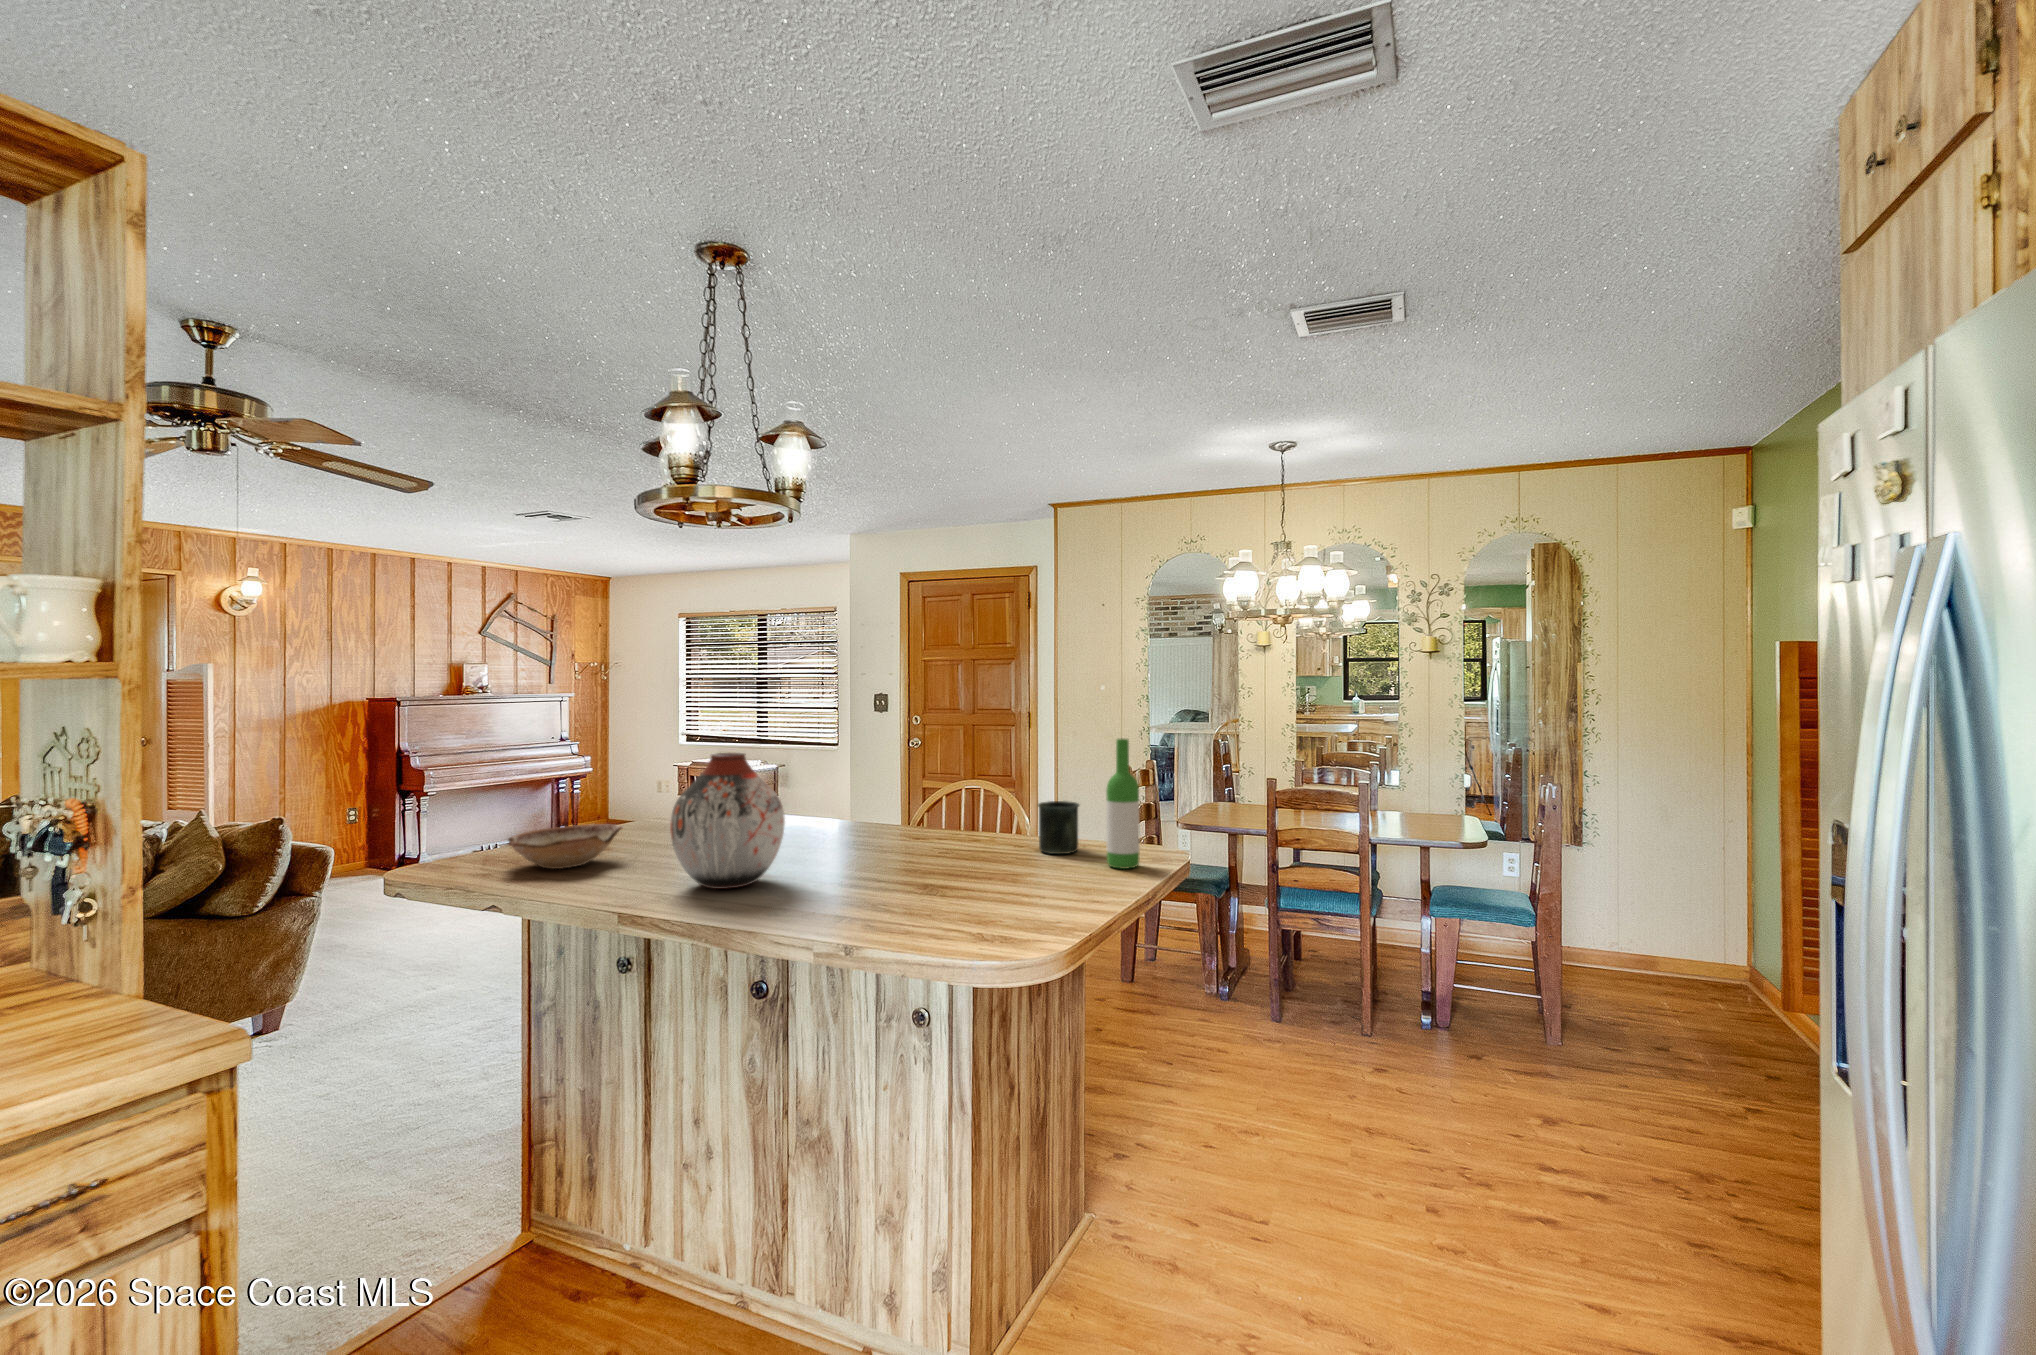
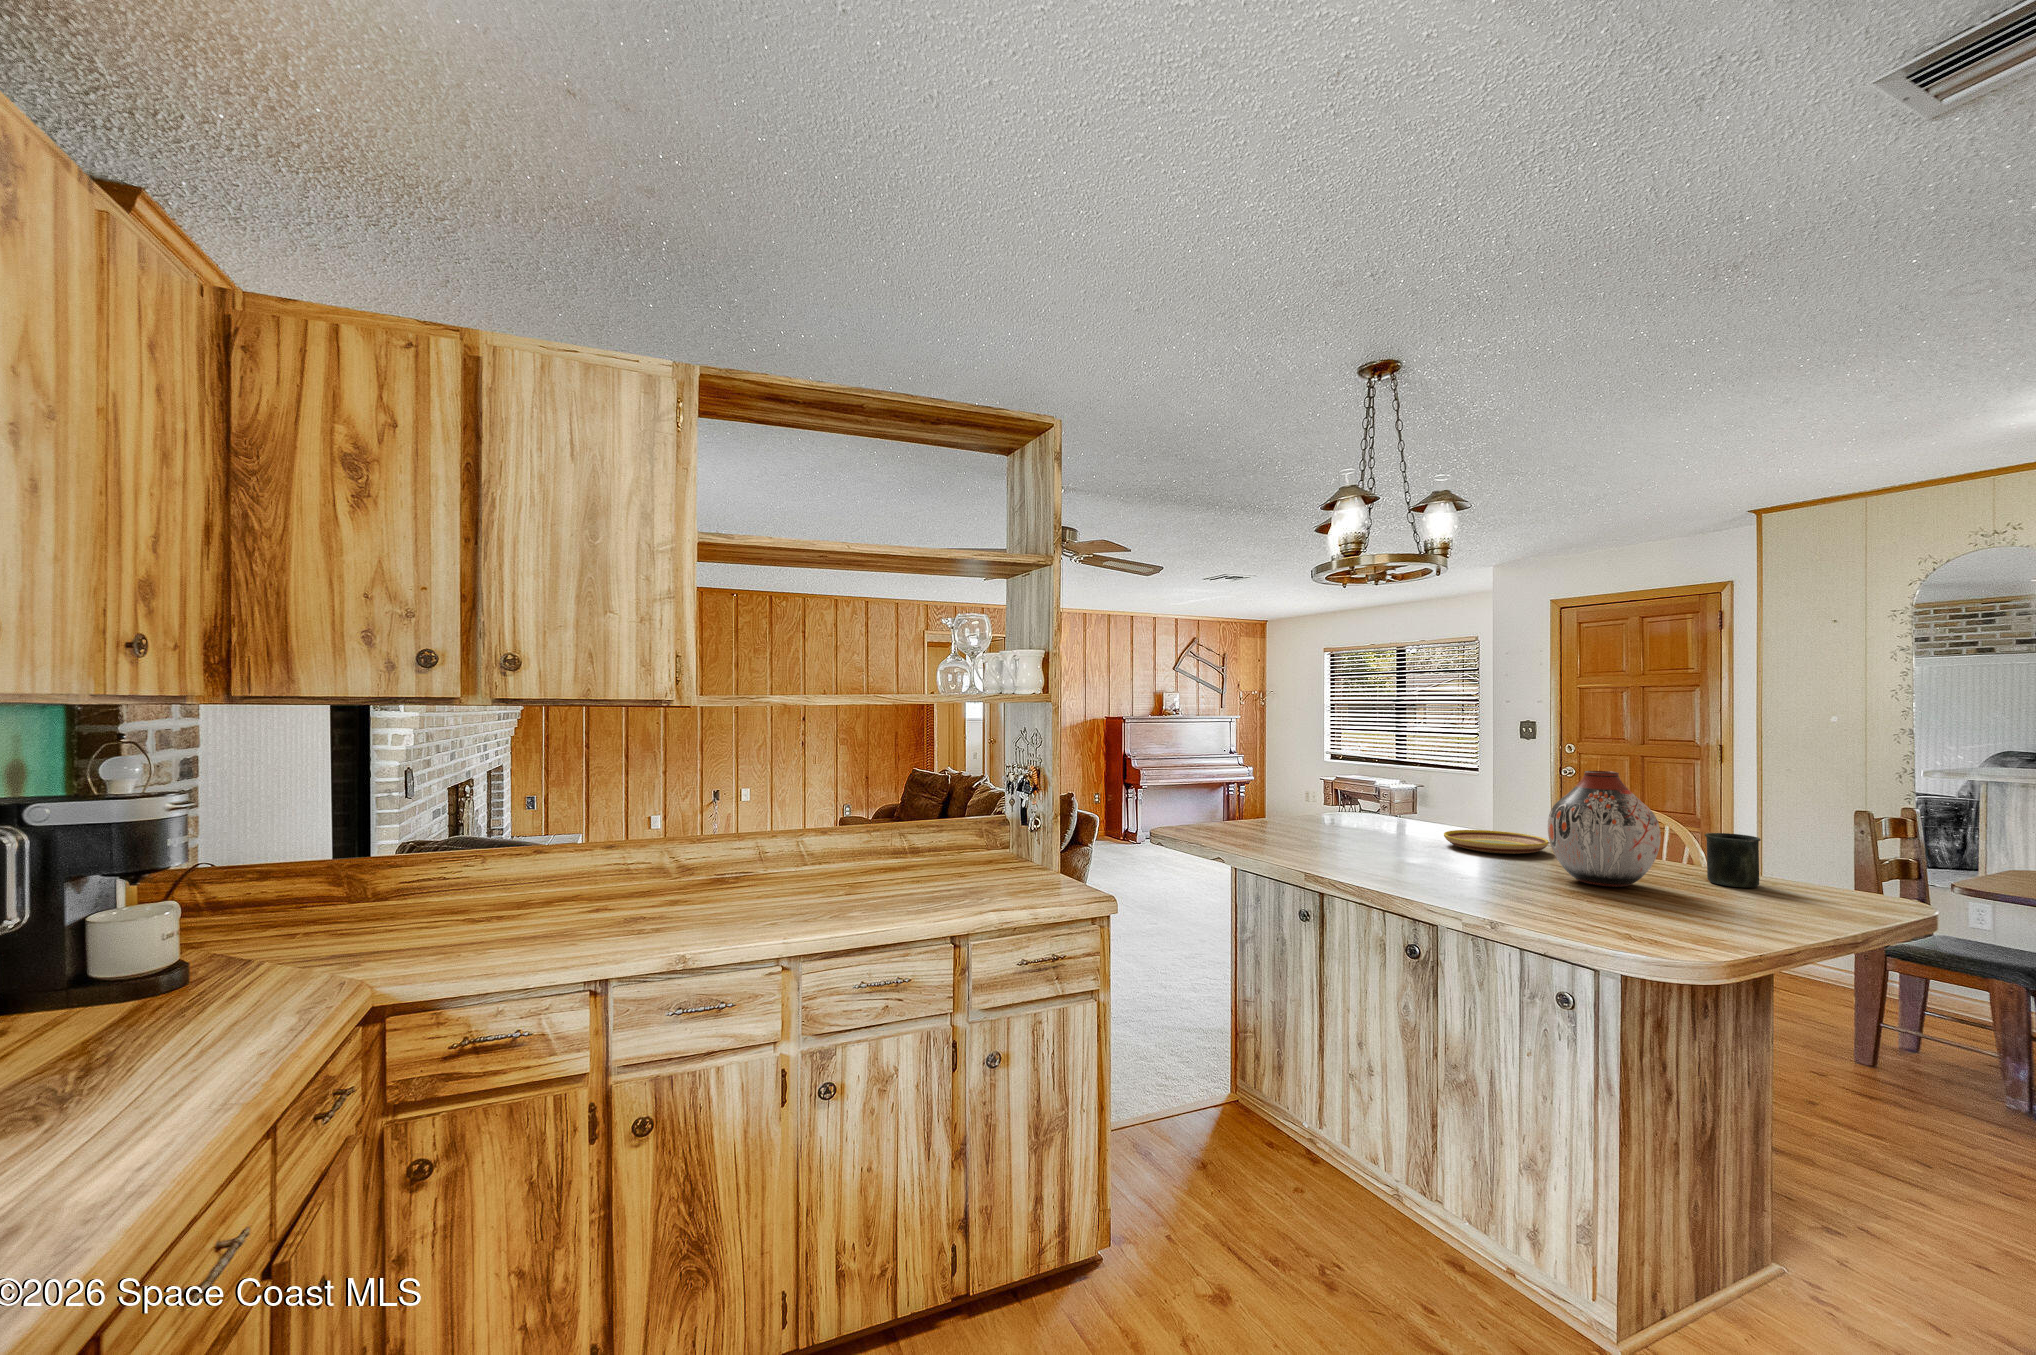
wine bottle: present [1106,738,1140,869] -> none [1792,773,1840,910]
vase: present [670,753,785,889] -> present [1548,771,1660,887]
plate: none [797,819,903,846] -> present [1444,830,1549,854]
bowl: present [508,824,622,869] -> none [1224,811,1302,840]

